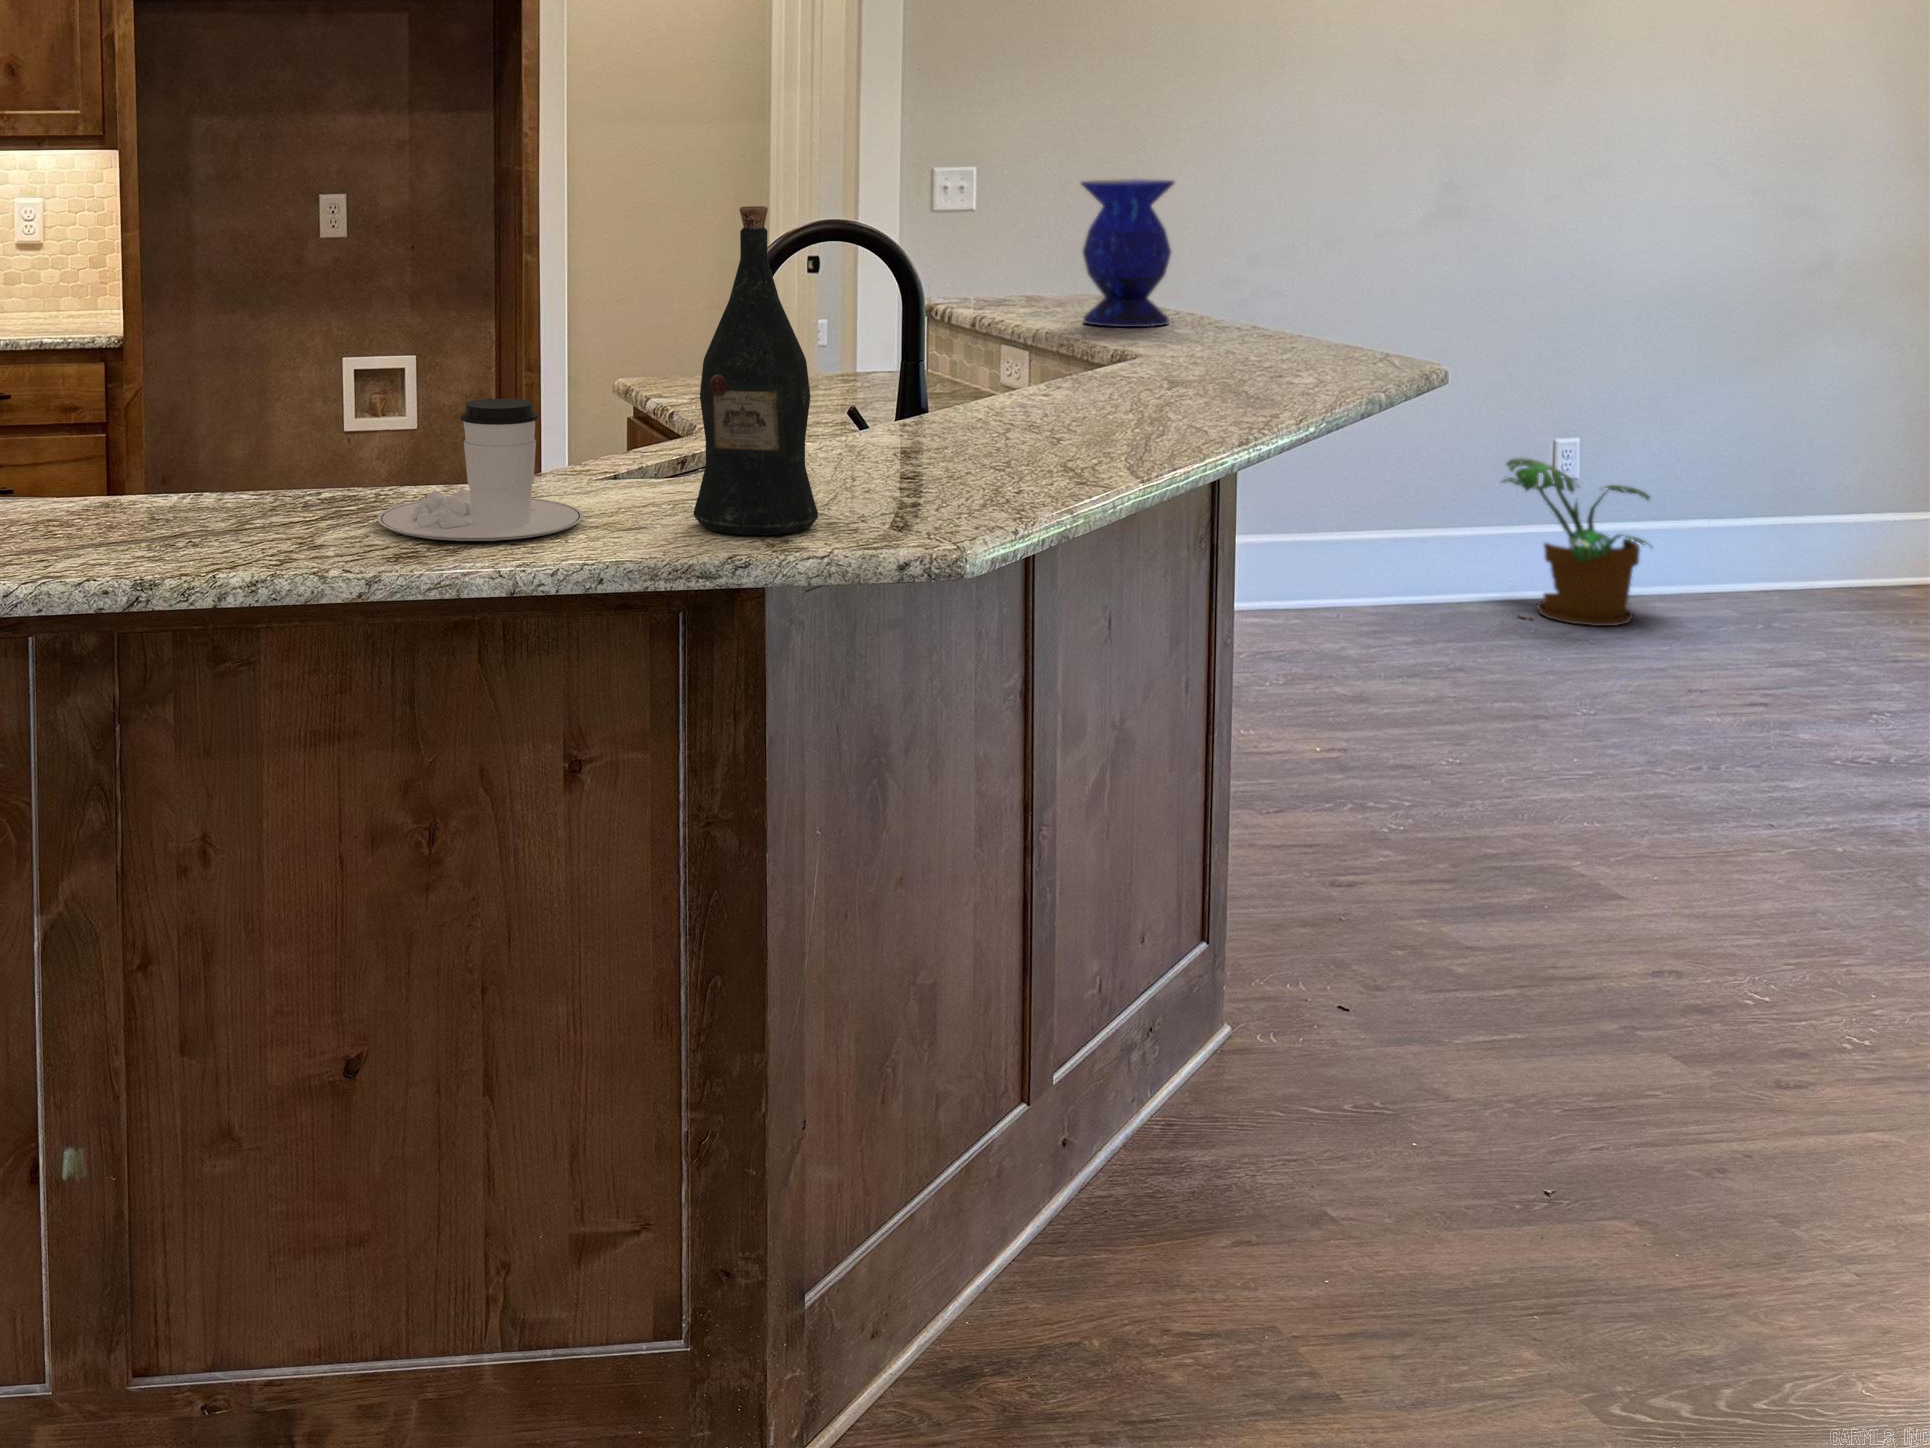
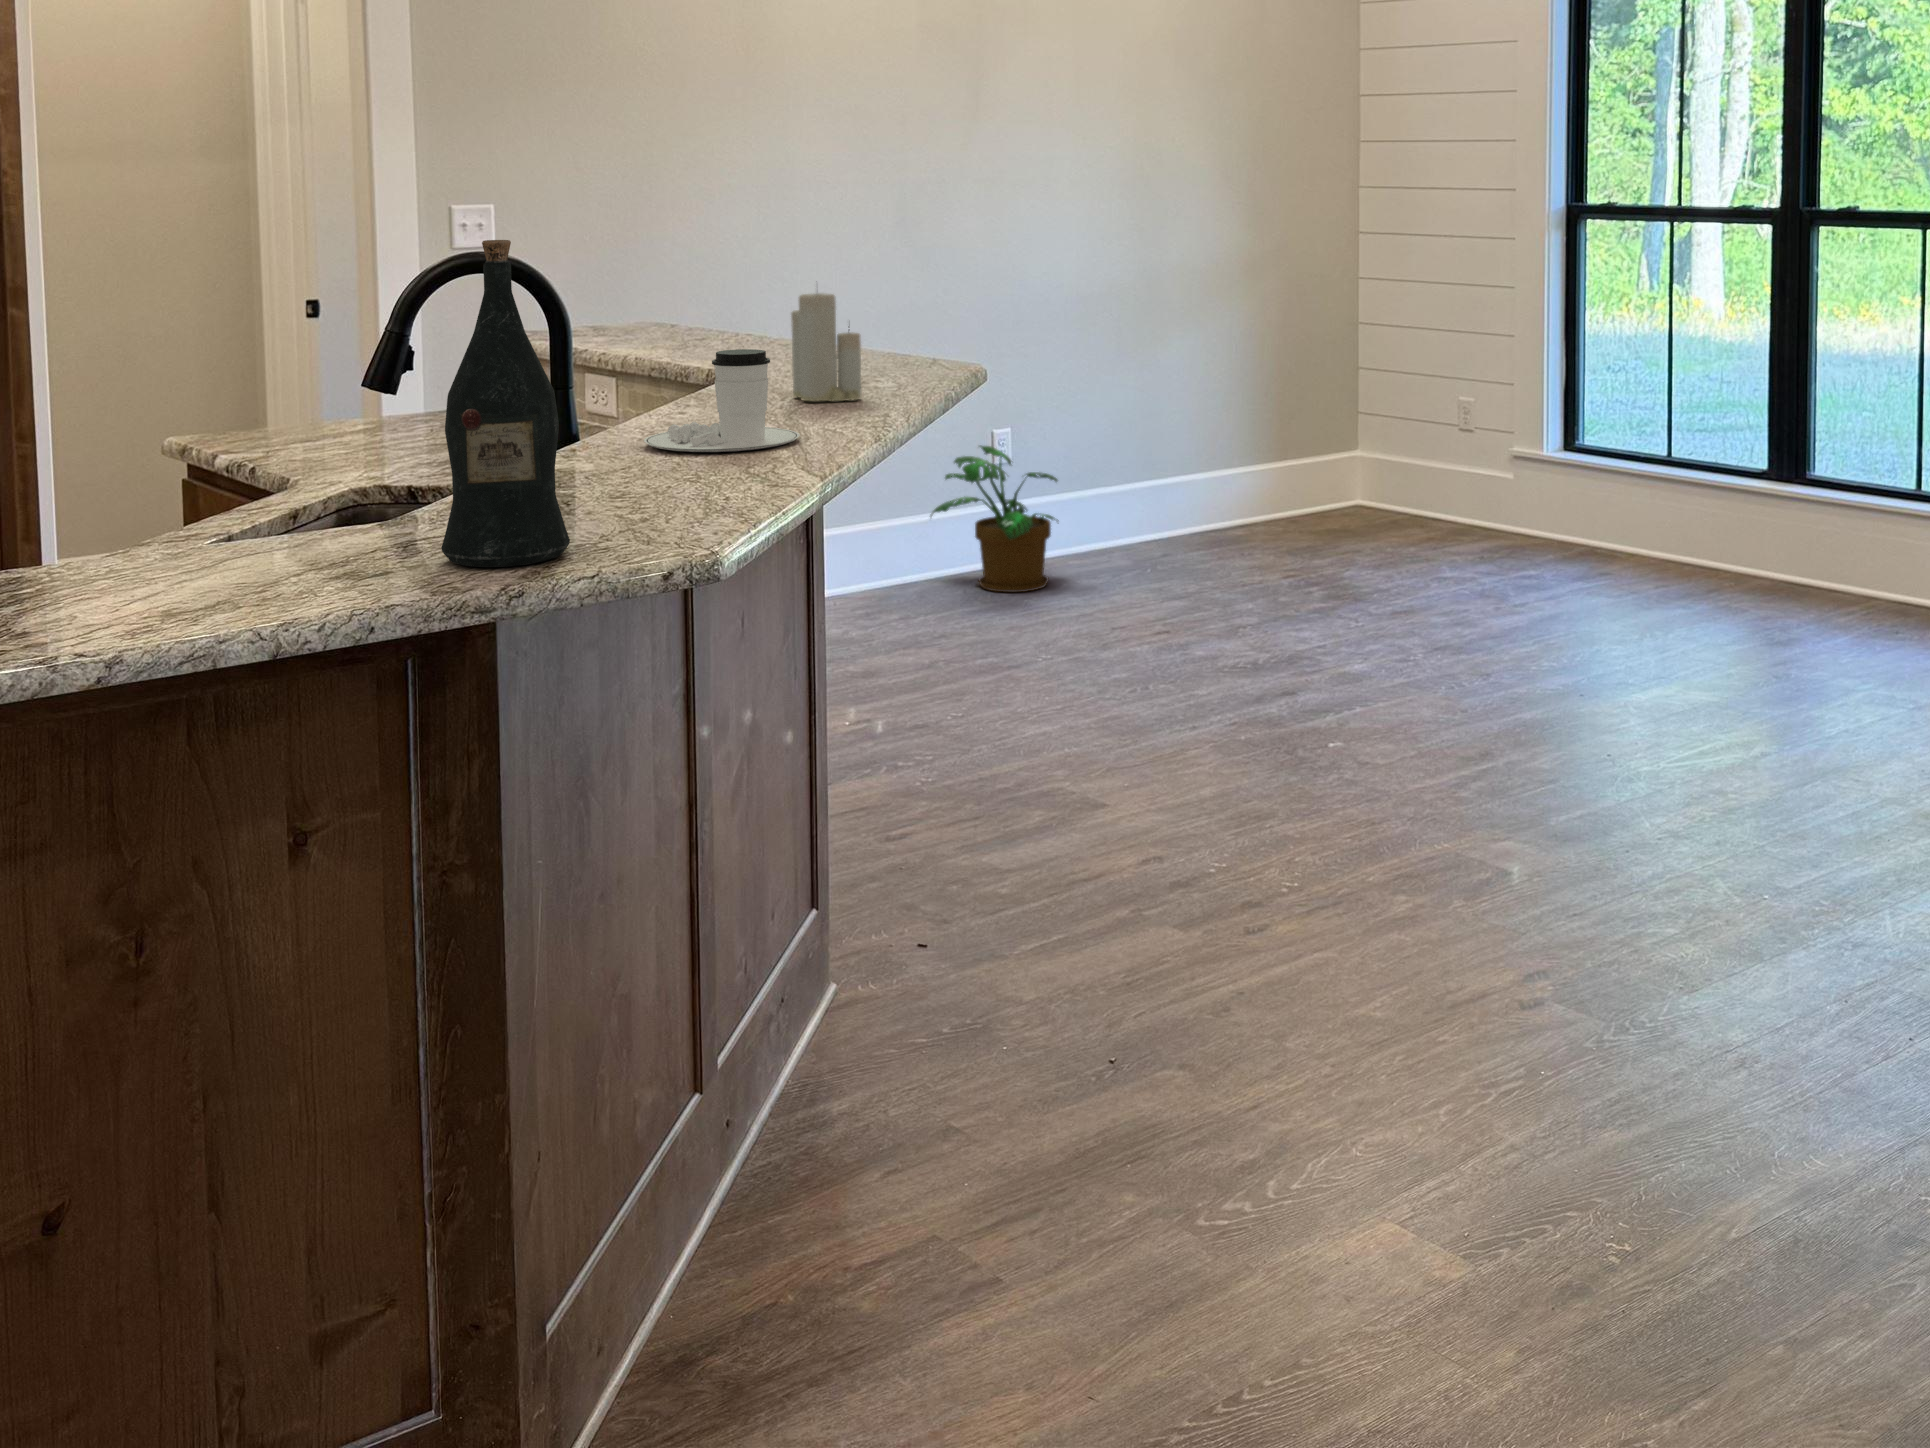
vase: present [1081,179,1174,327] -> none [646,218,732,356]
candle: none [1193,254,1272,389] -> present [791,293,861,401]
coffee cup: present [377,399,584,541] -> present [644,349,800,452]

